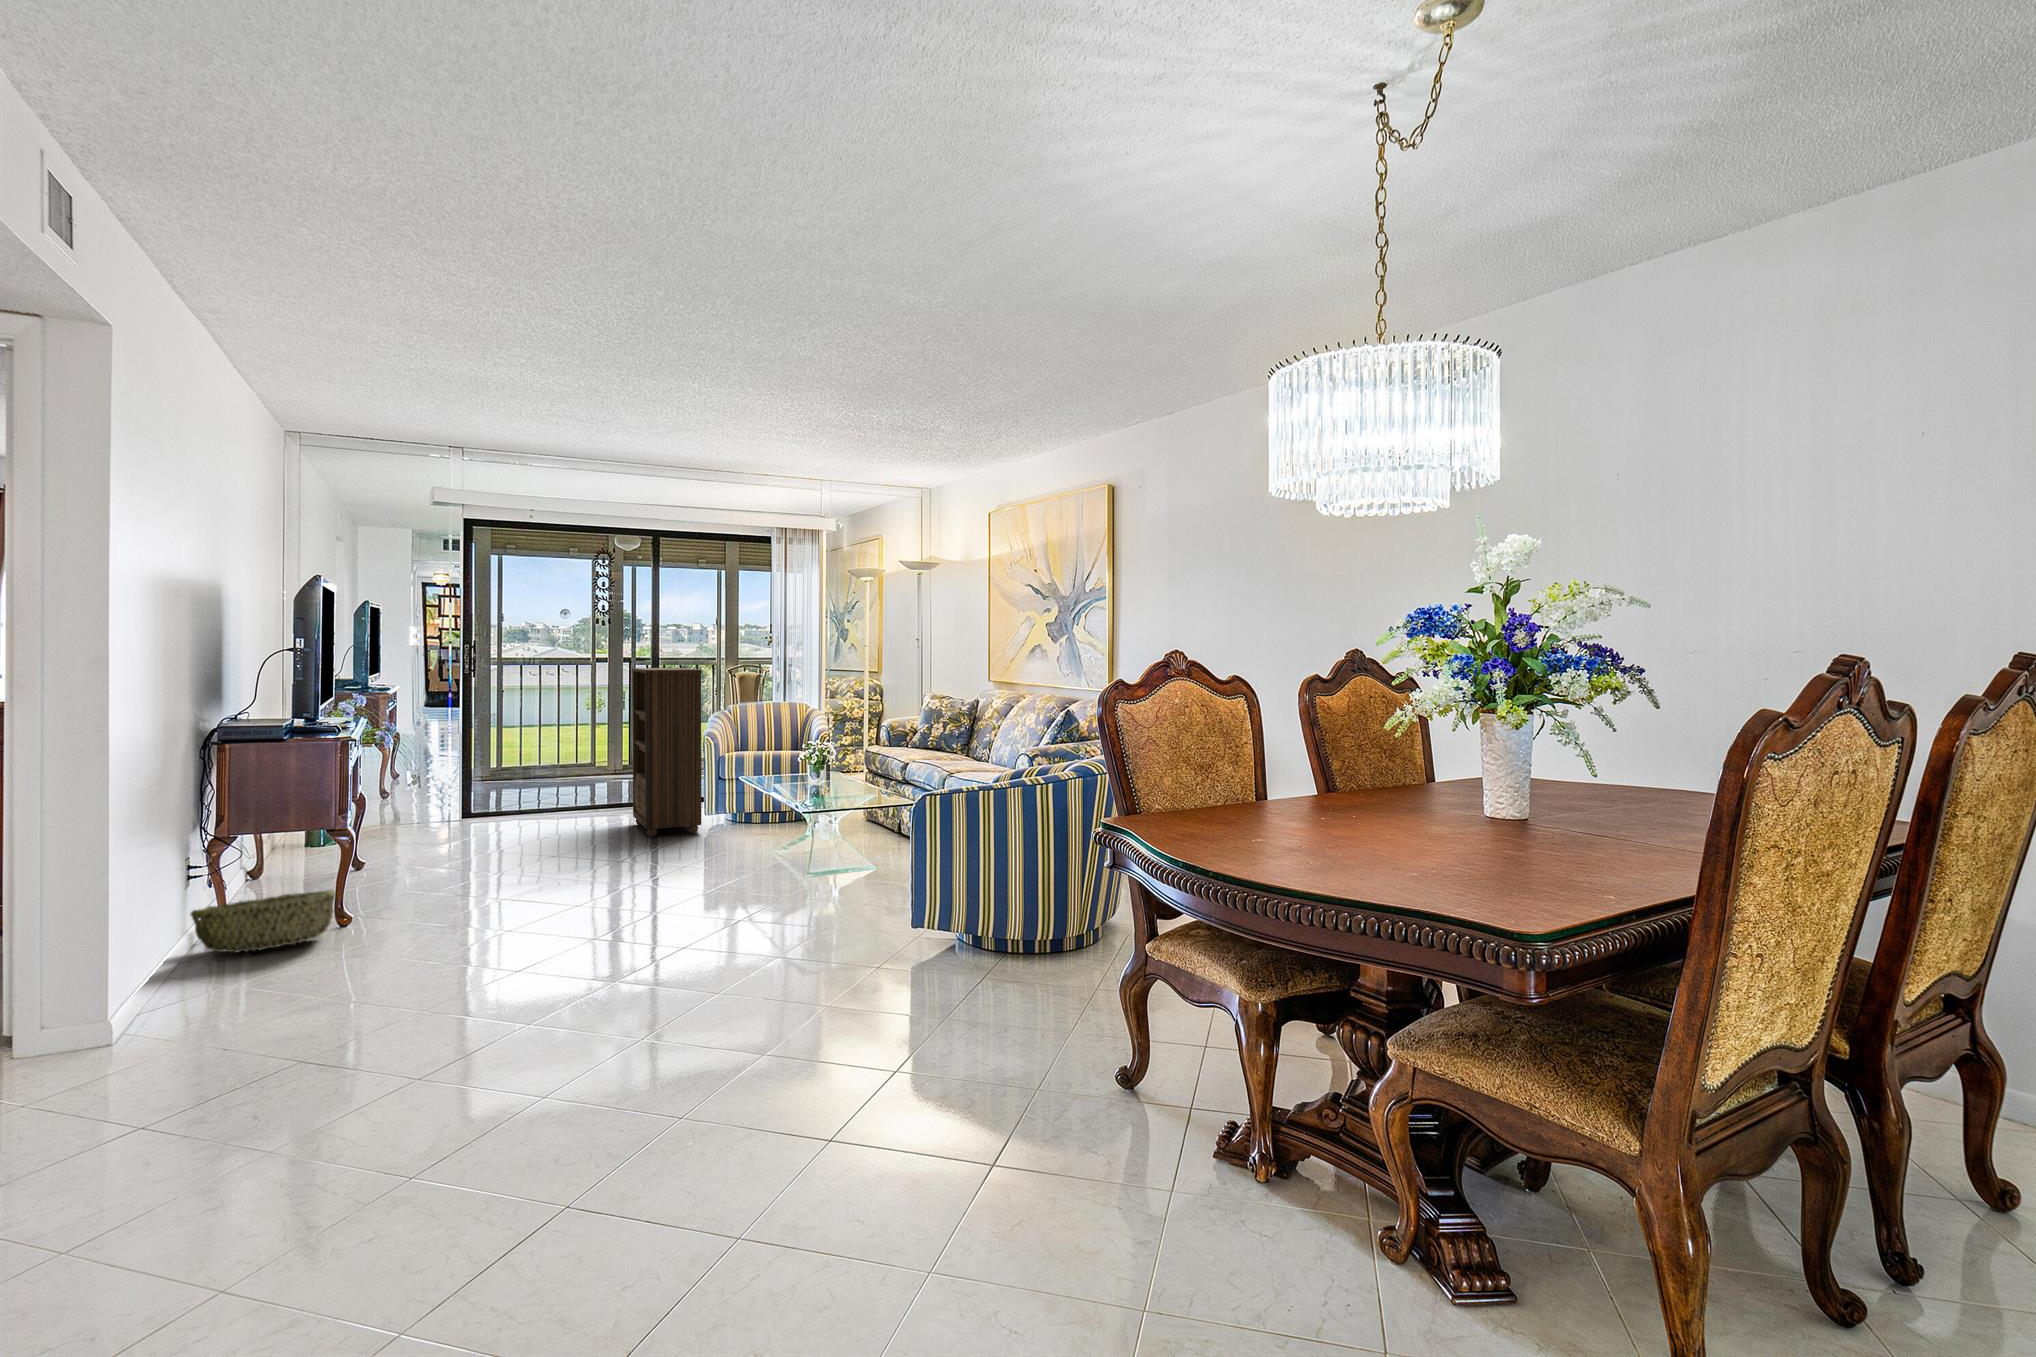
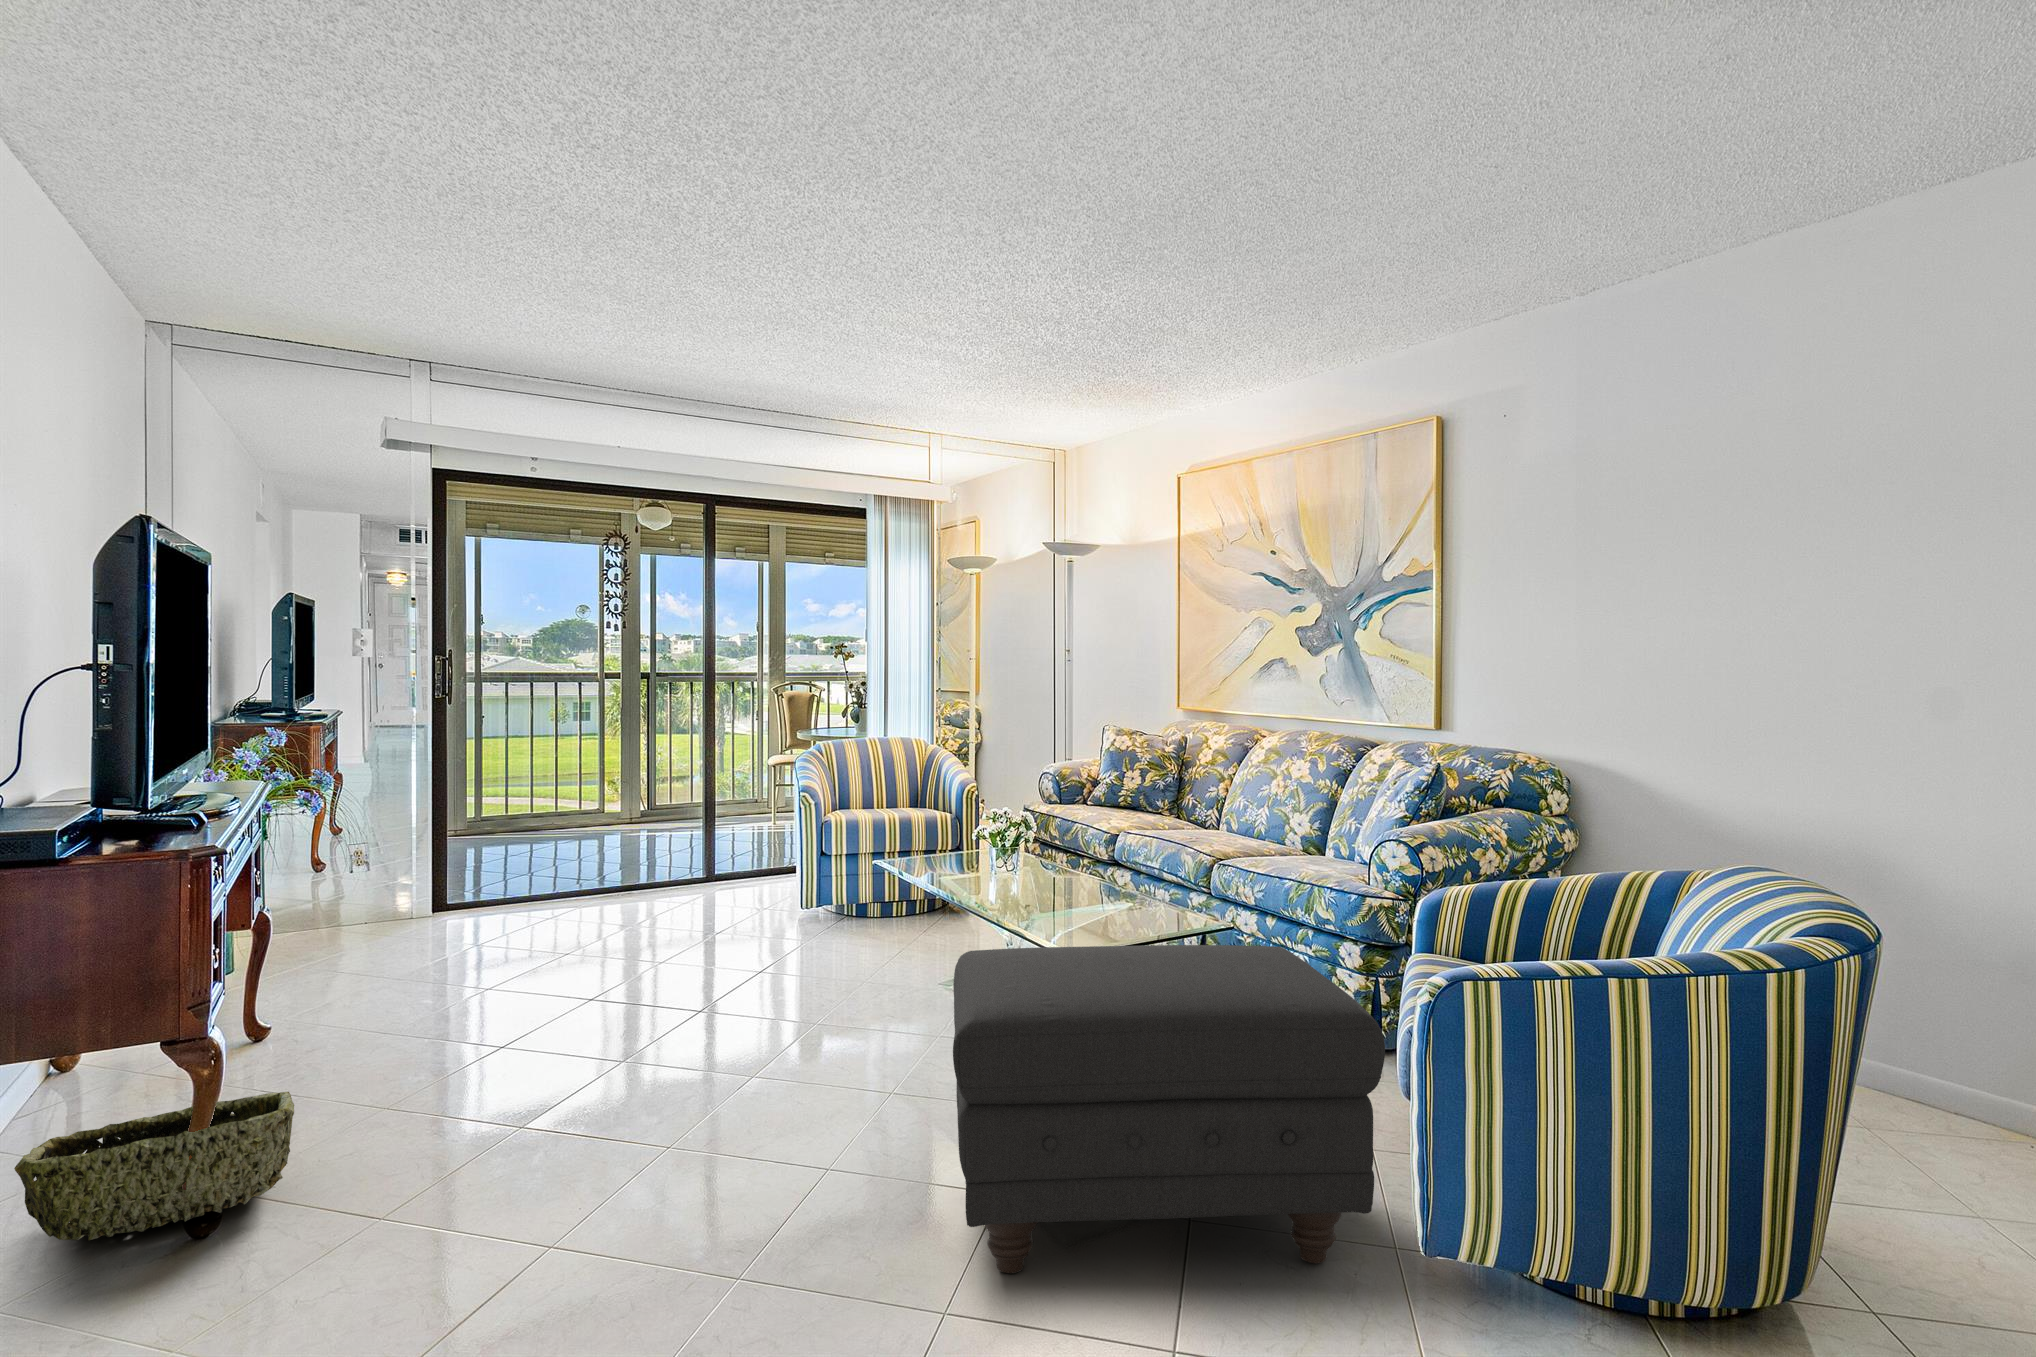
bookshelf: present [632,668,702,837] -> none [691,692,807,945]
ottoman: none [647,815,888,973] -> present [953,945,1385,1273]

